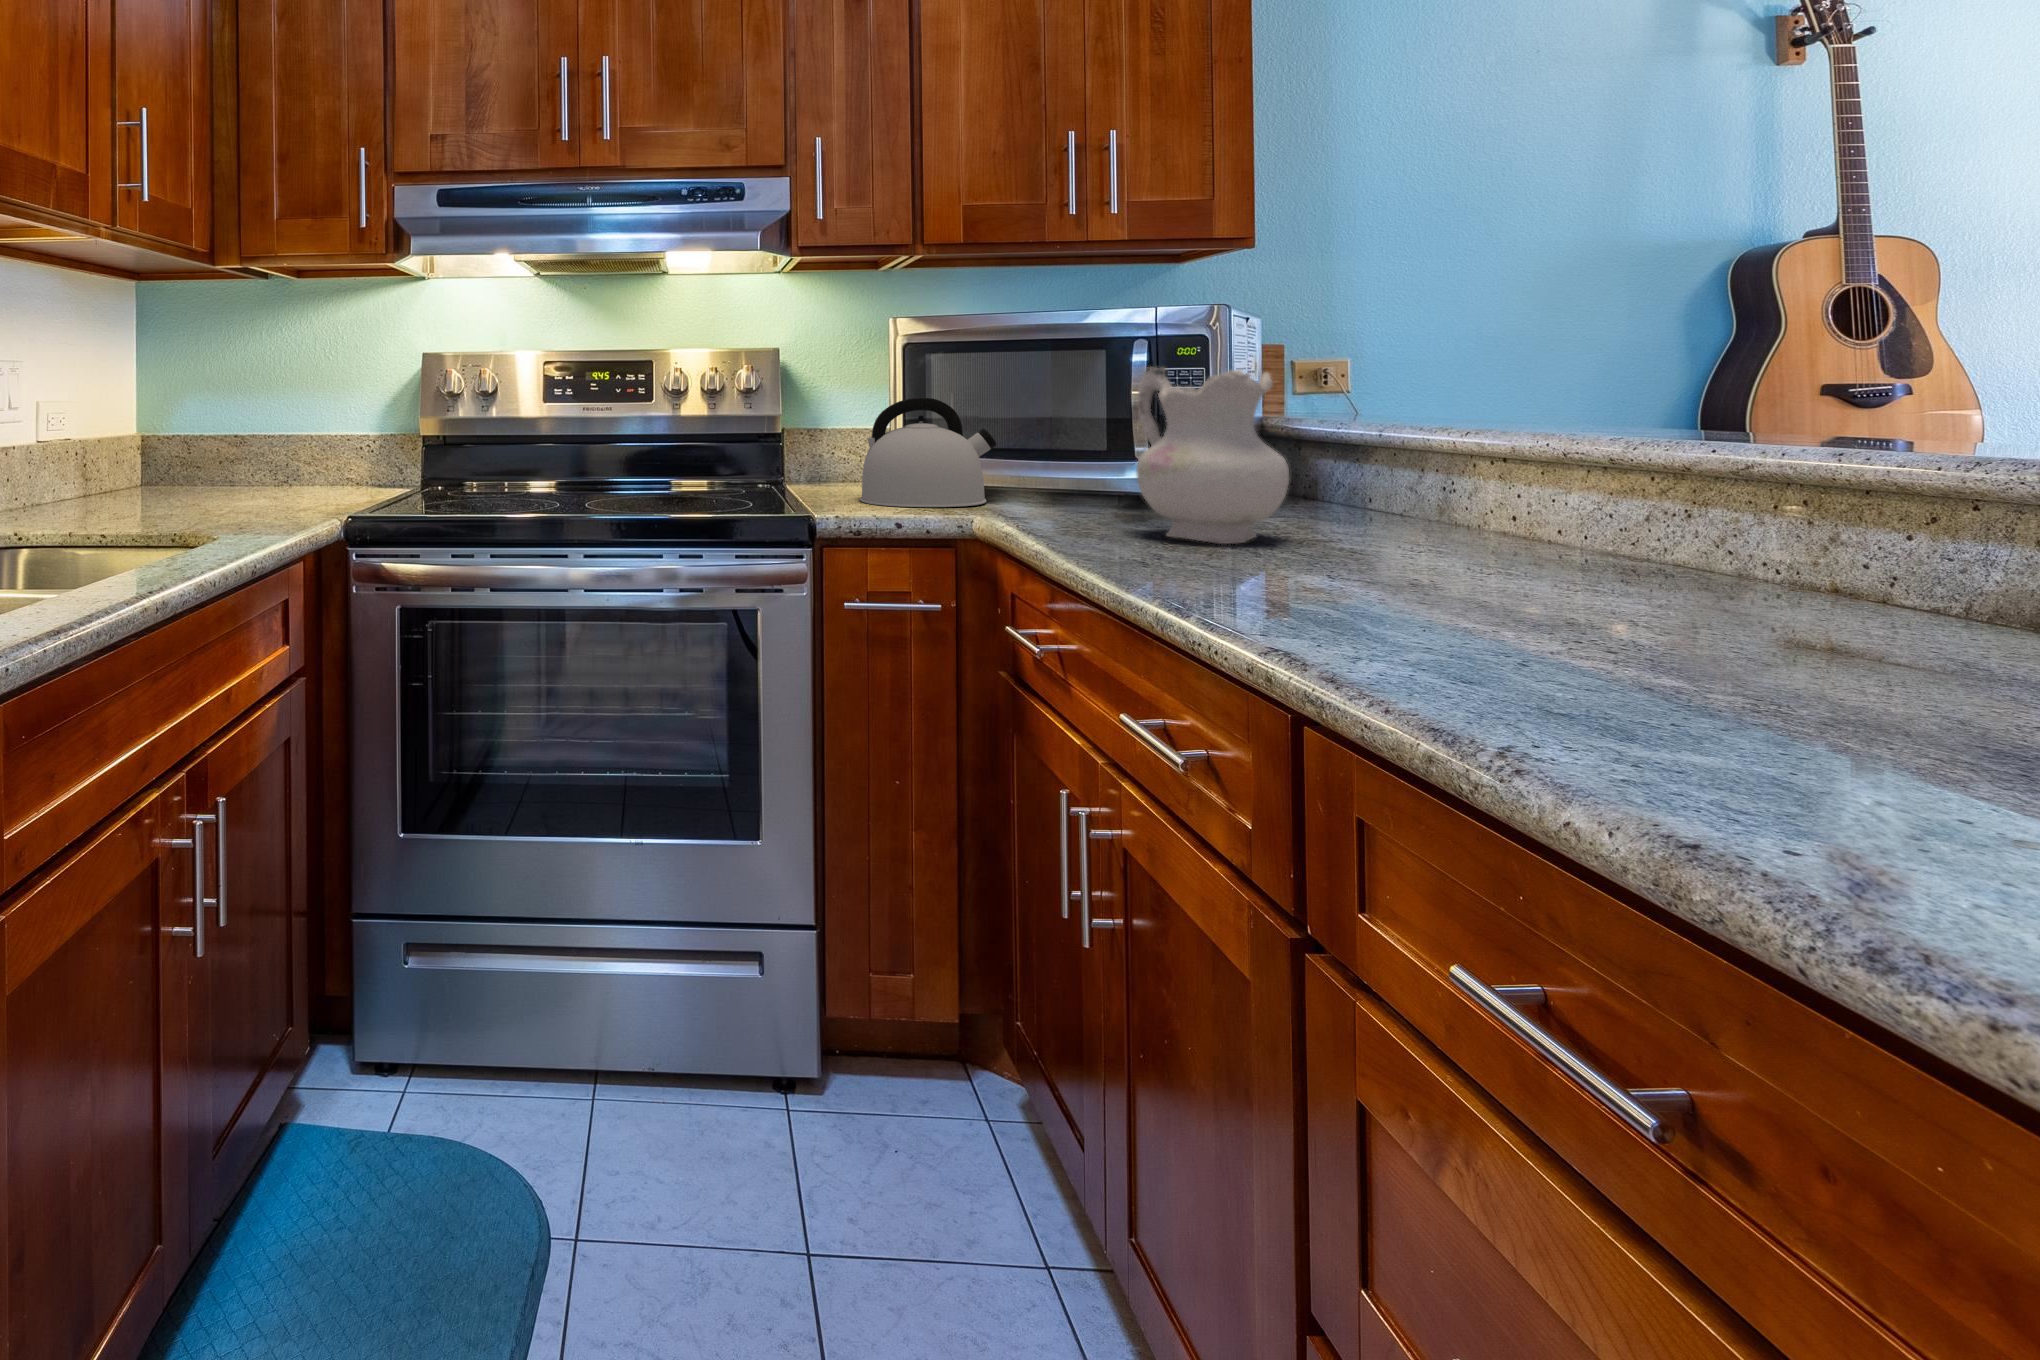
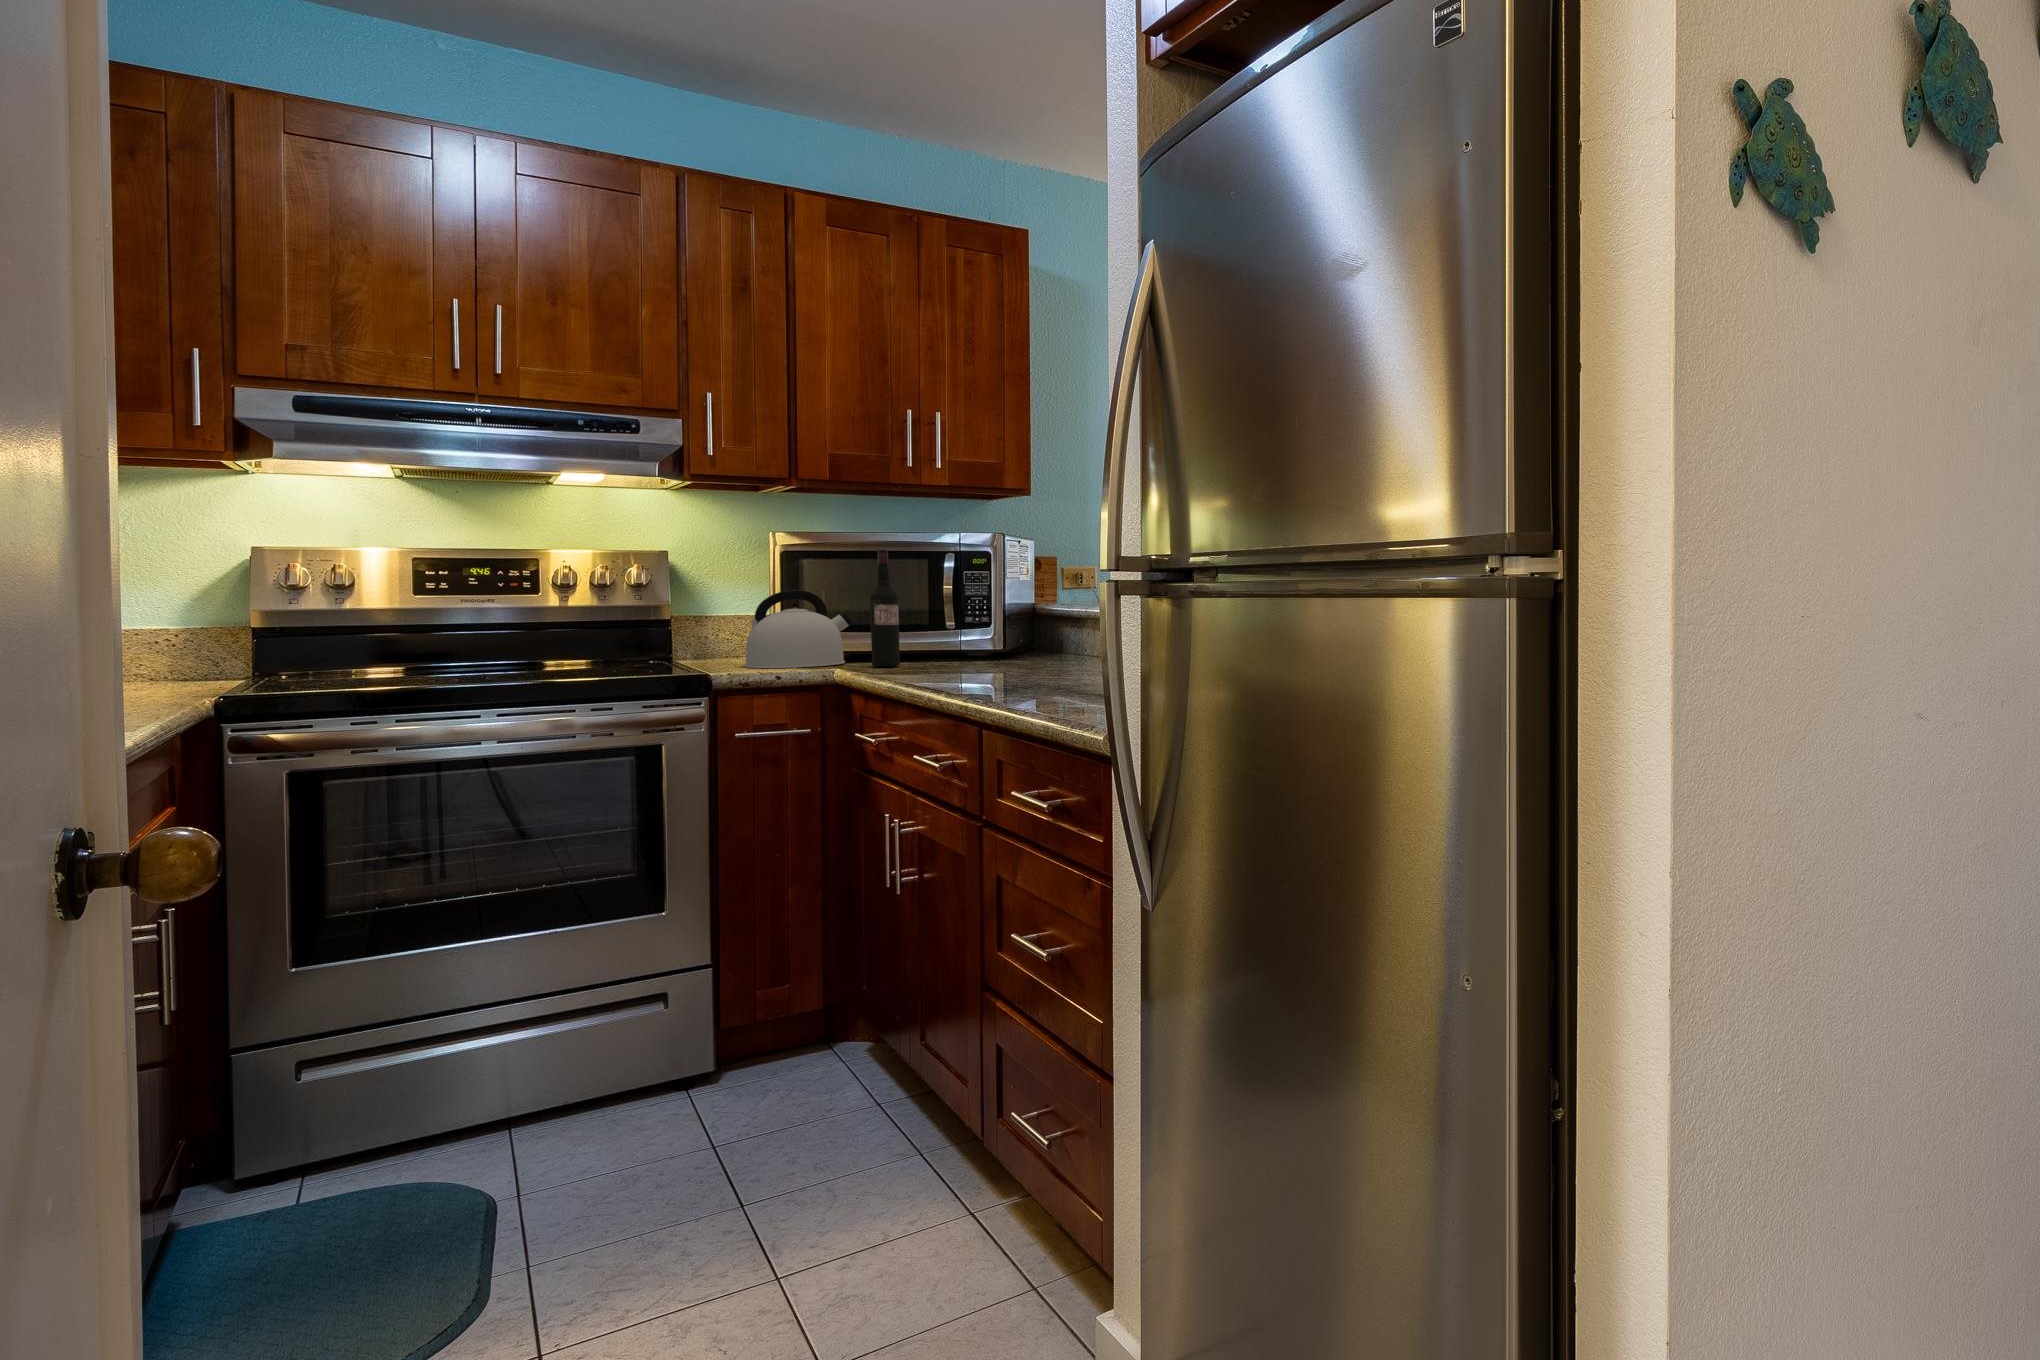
wine bottle: none [1022,337,1067,515] -> present [870,550,900,667]
ceramic pitcher: present [1136,367,1289,544] -> none [940,570,1024,672]

